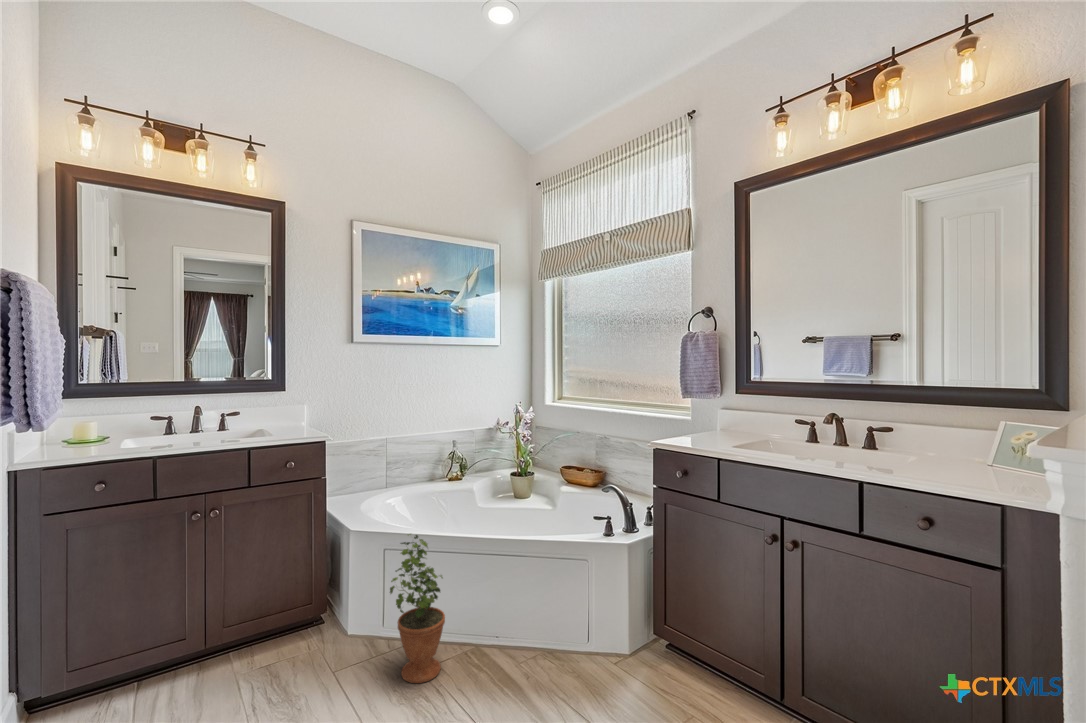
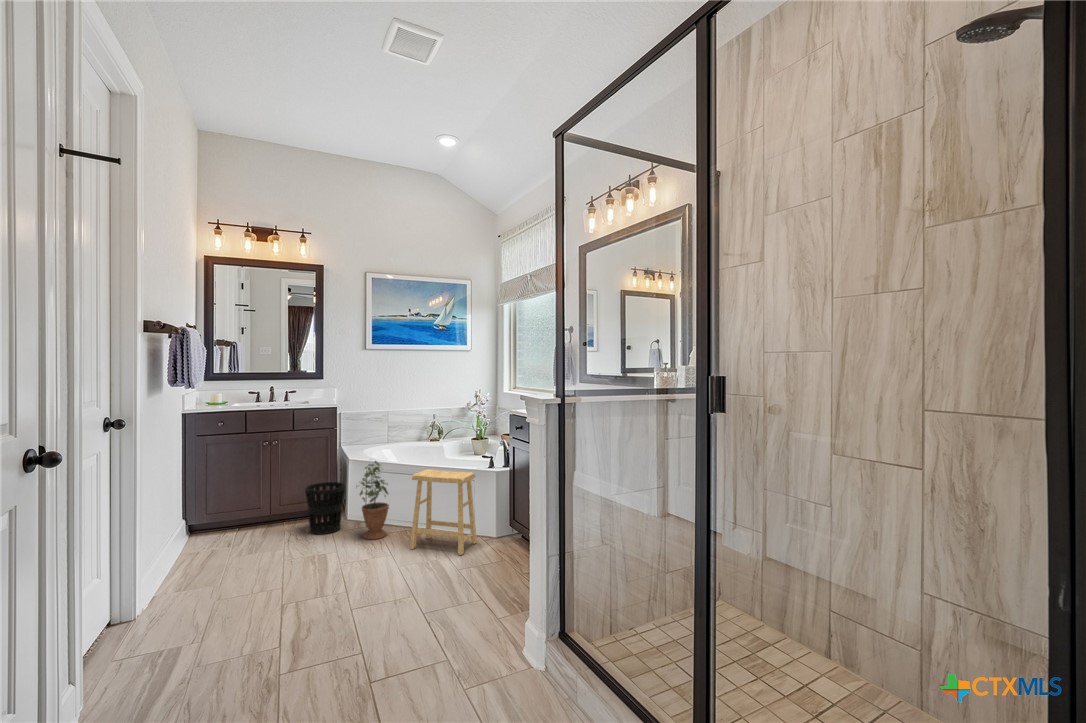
footstool: none [506,547,610,706] -> present [410,469,477,555]
wastebasket: none [282,573,355,683] -> present [305,482,345,534]

